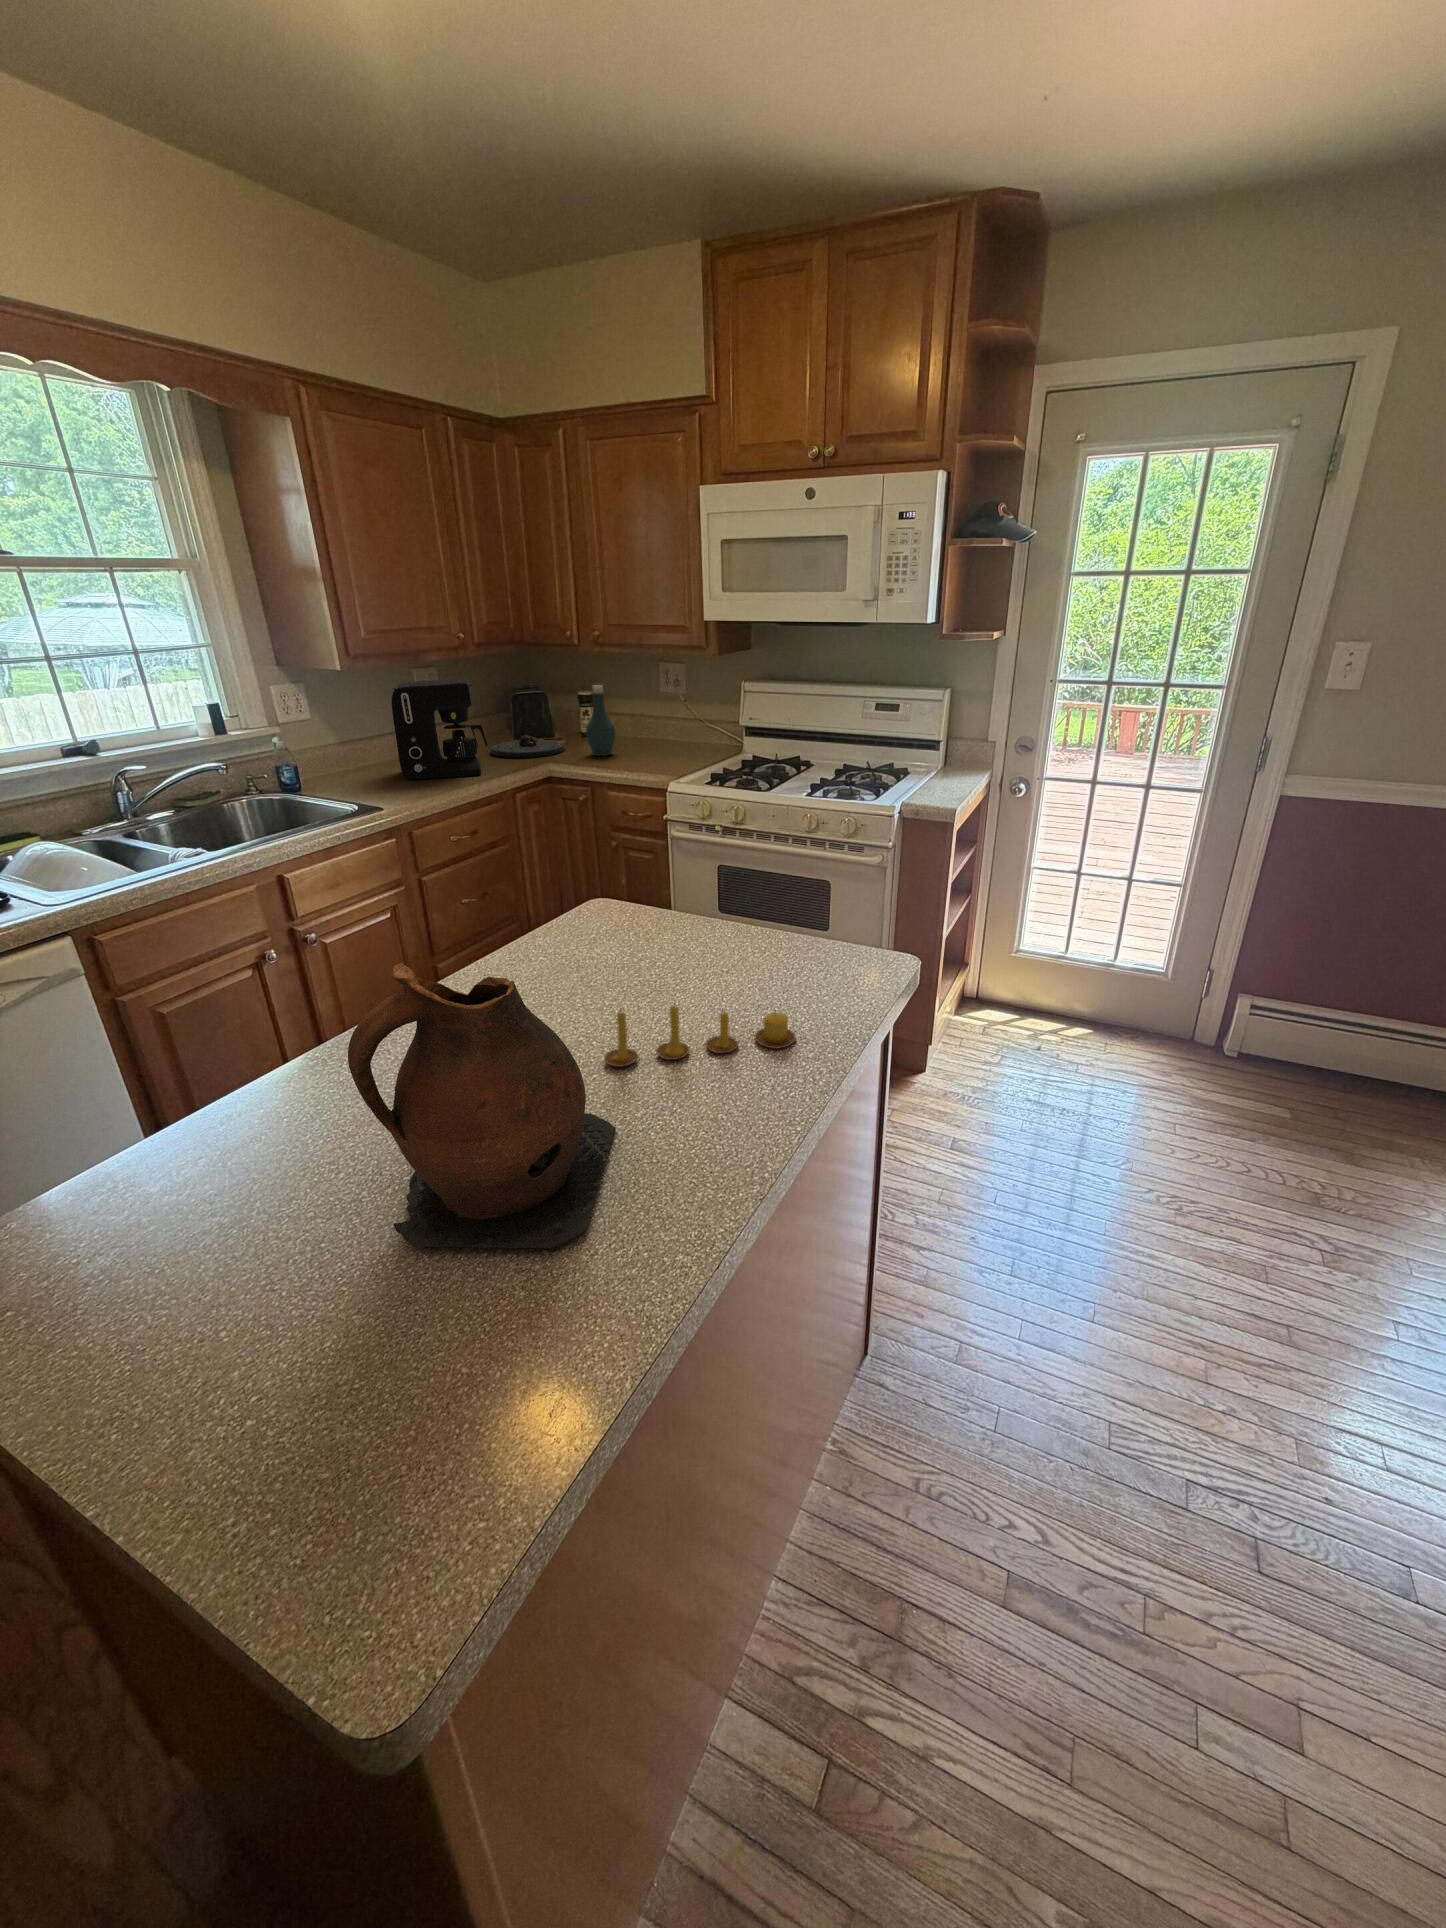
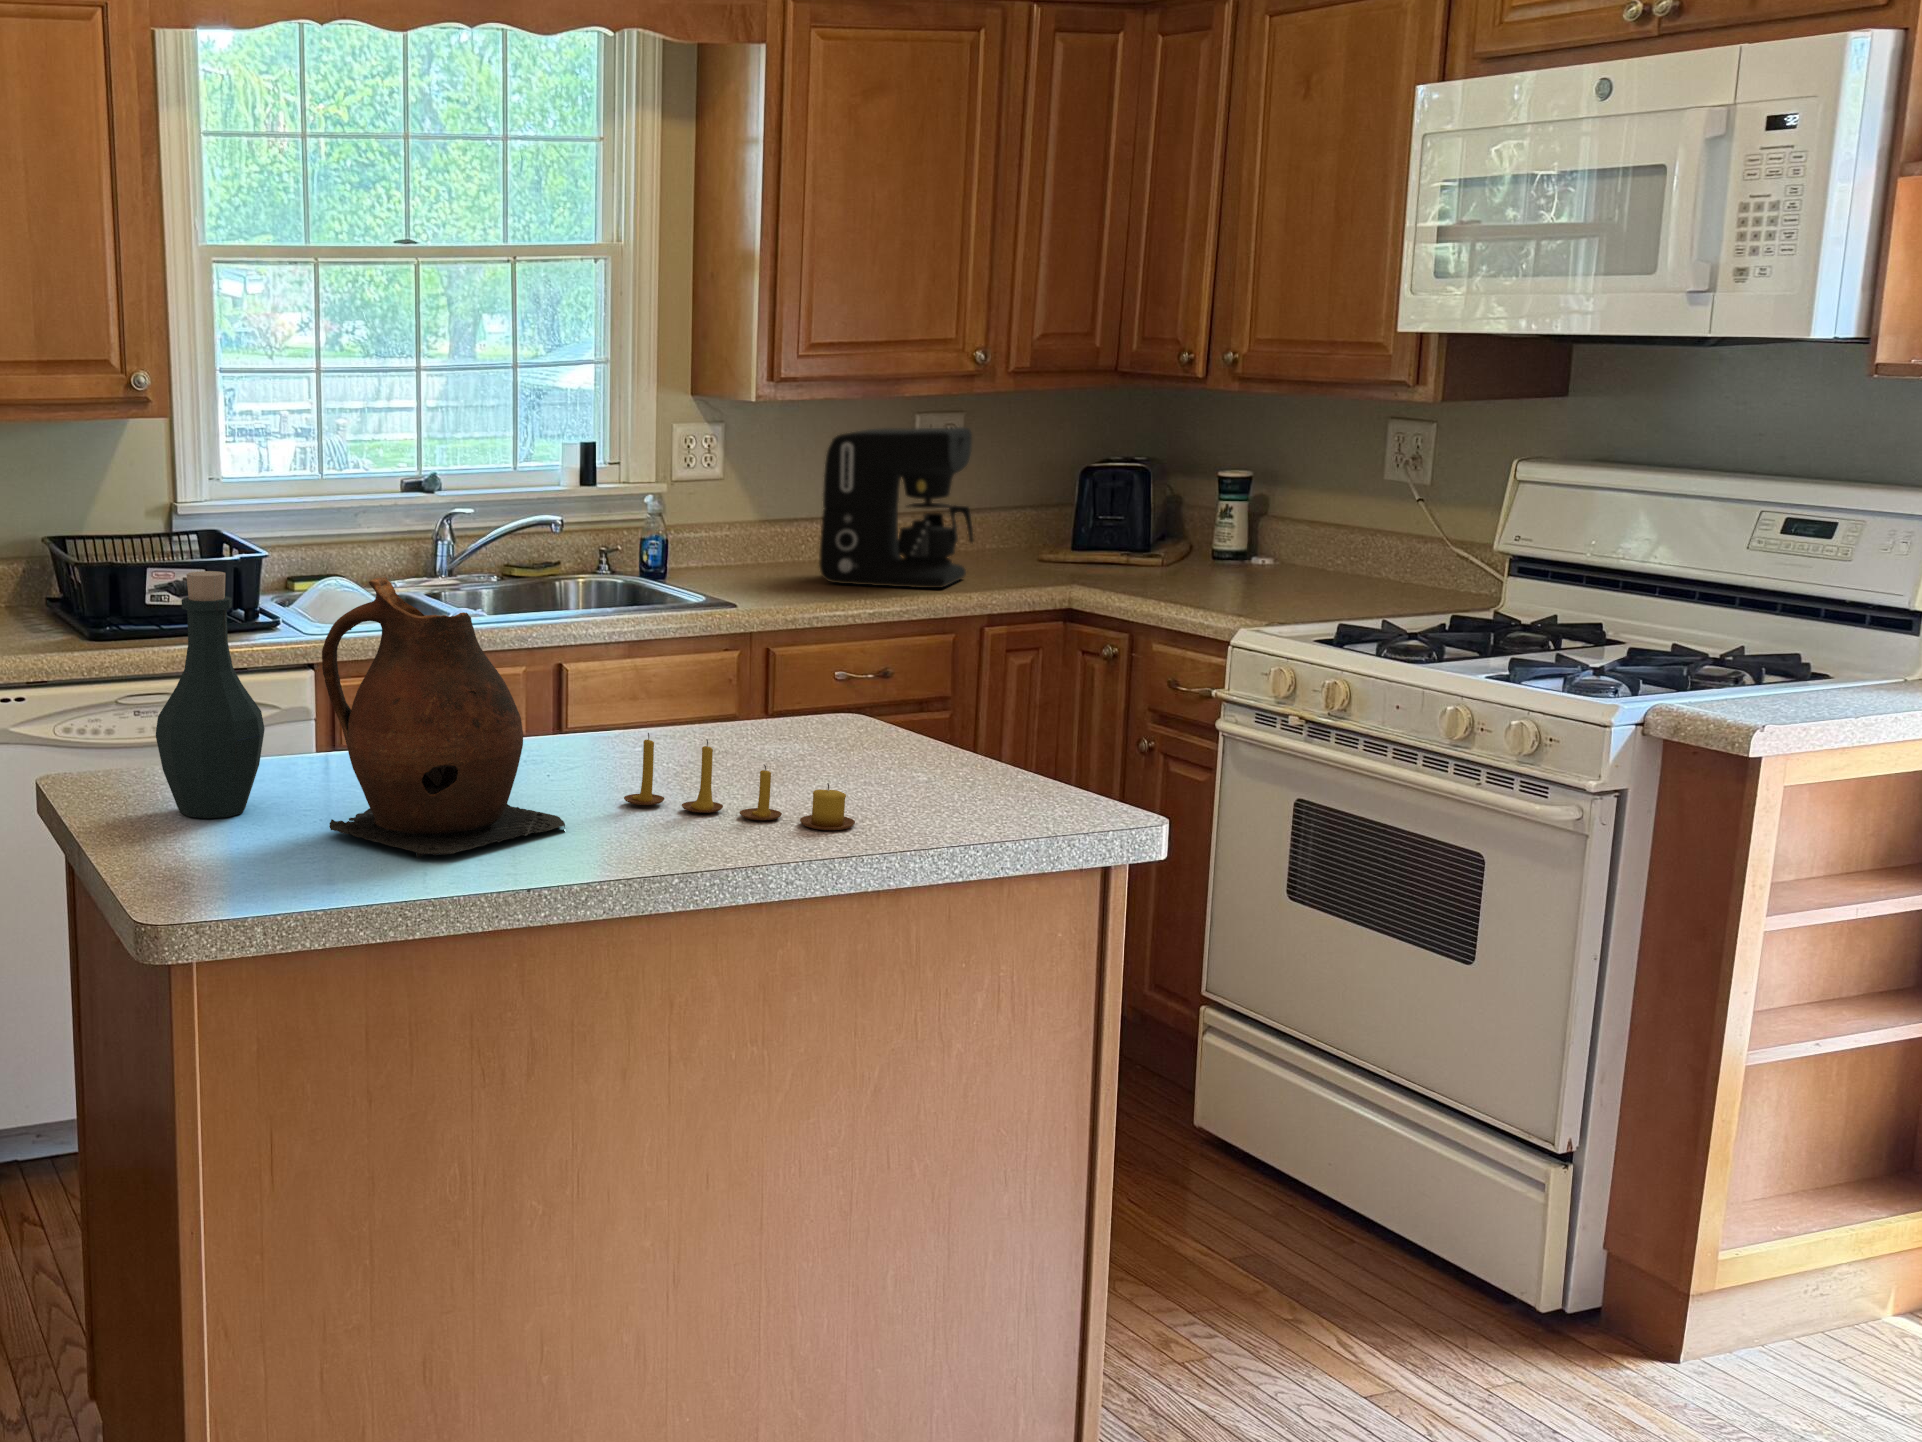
bottle: present [586,685,616,756] -> present [156,571,265,818]
plate: present [490,735,564,758] -> none [1006,539,1148,578]

